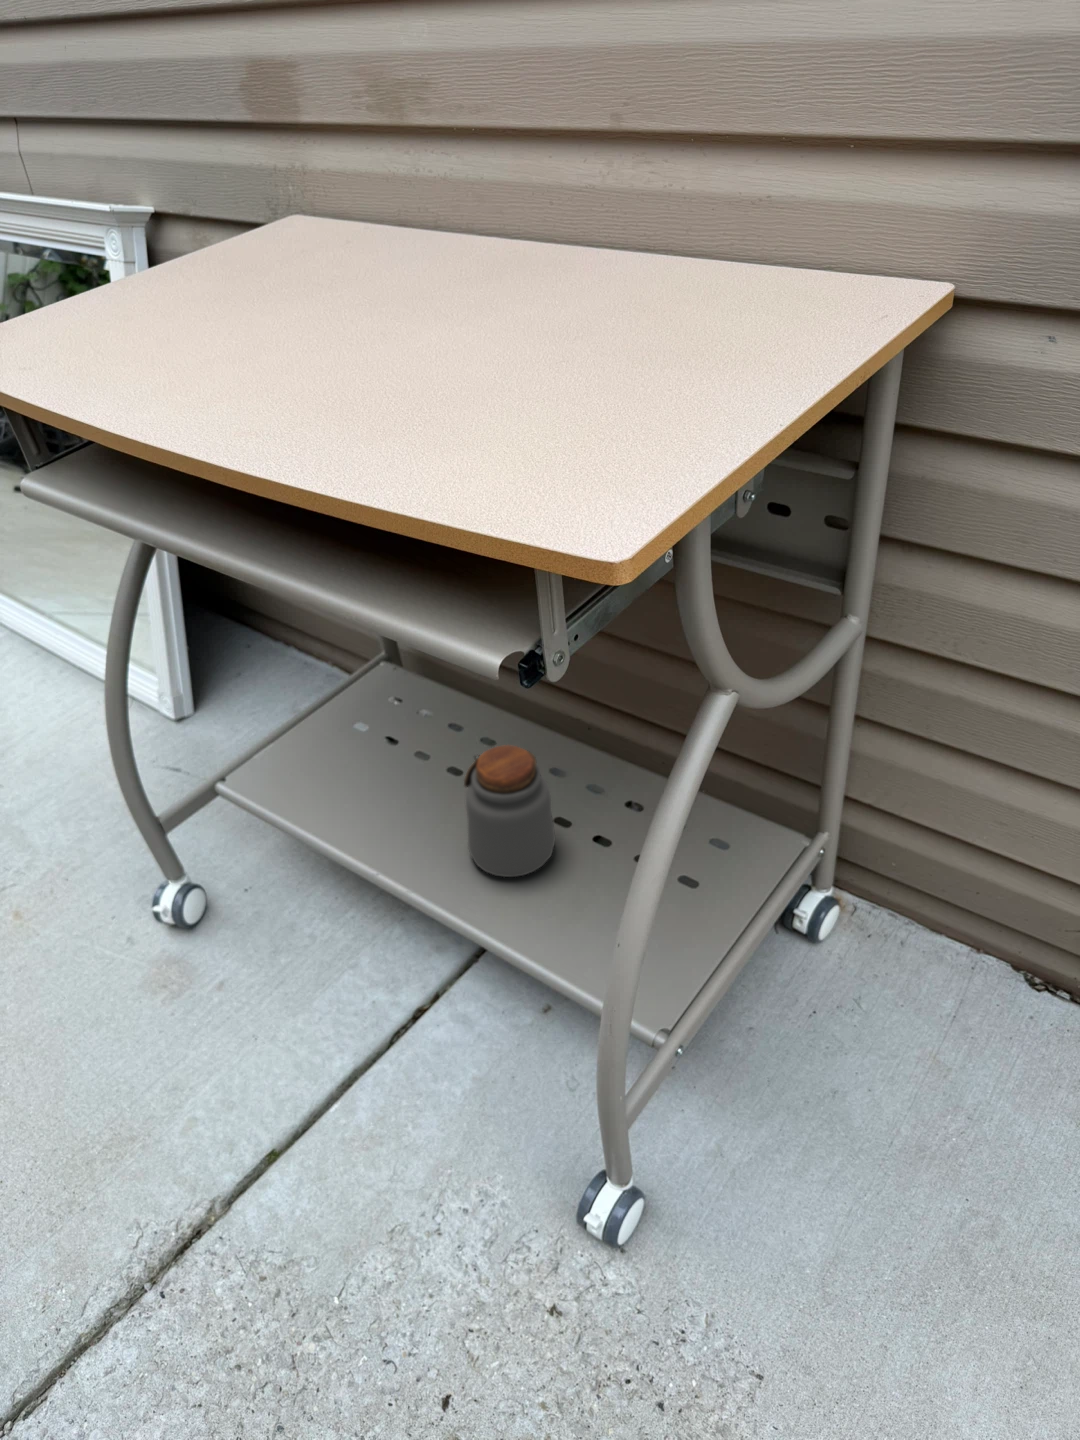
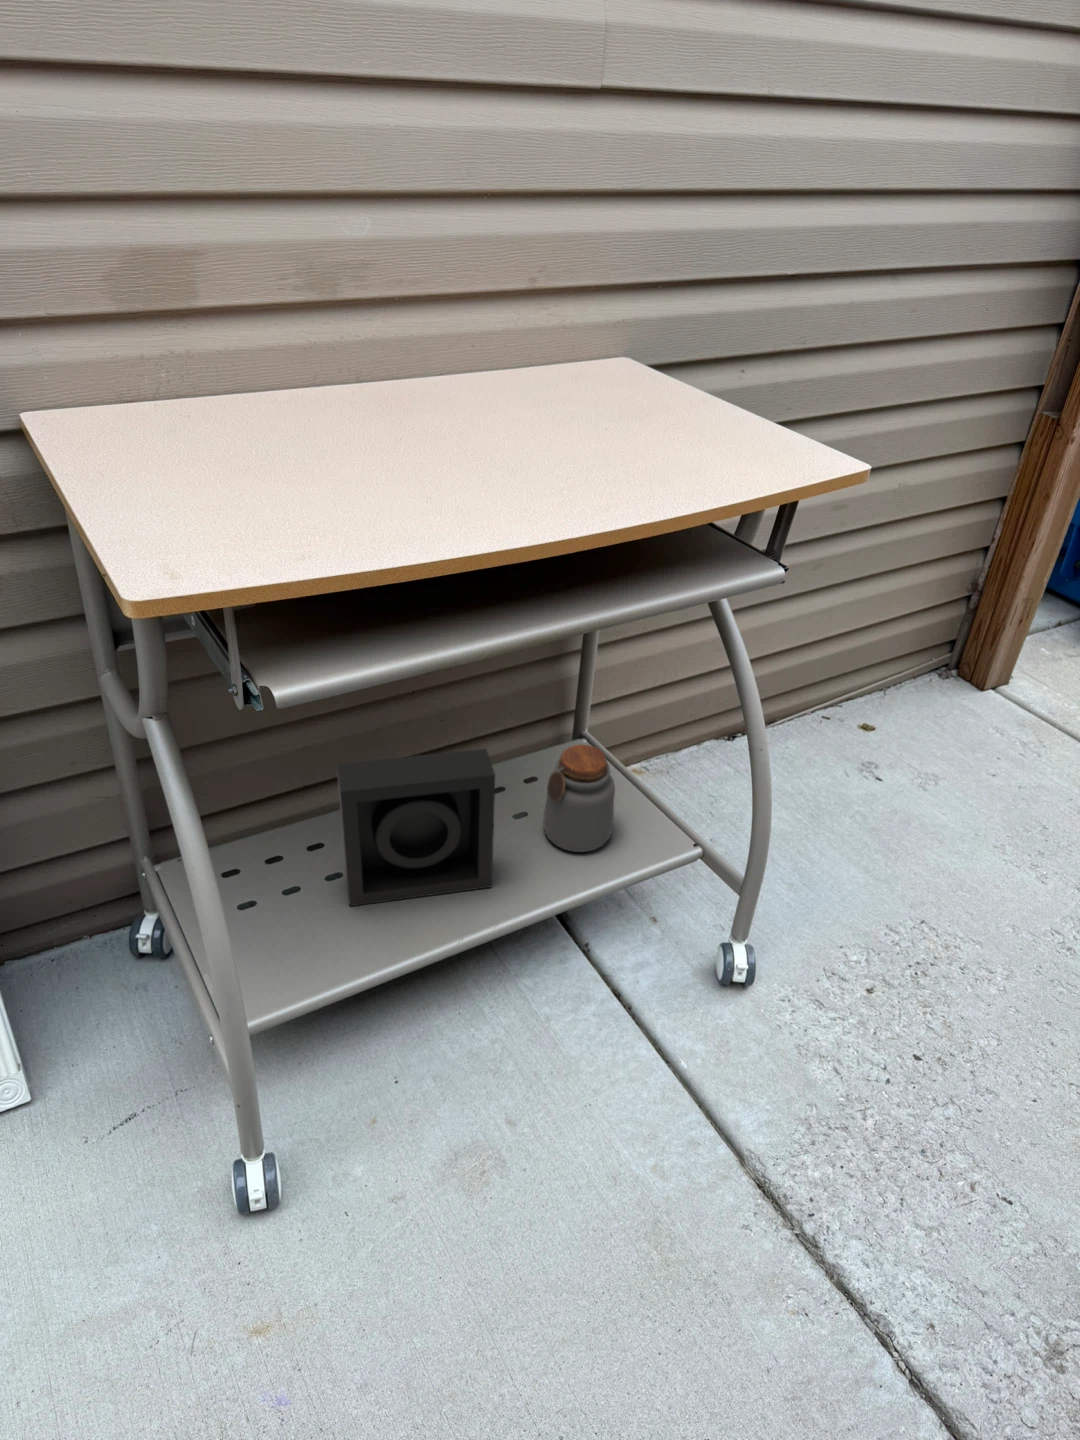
speaker: none [293,610,426,818] -> present [337,749,495,906]

